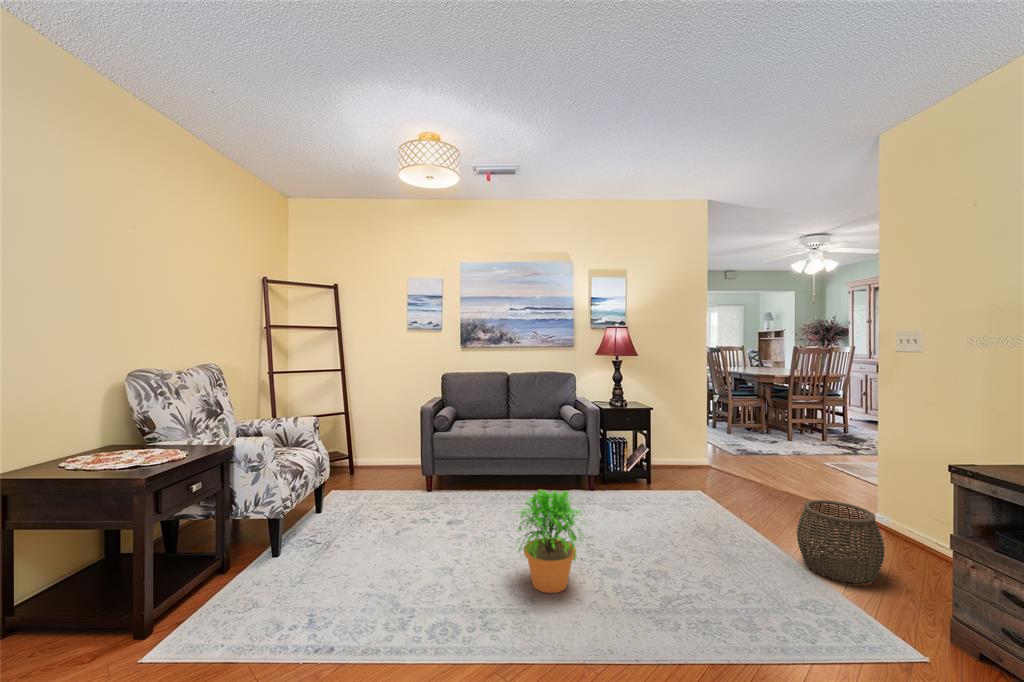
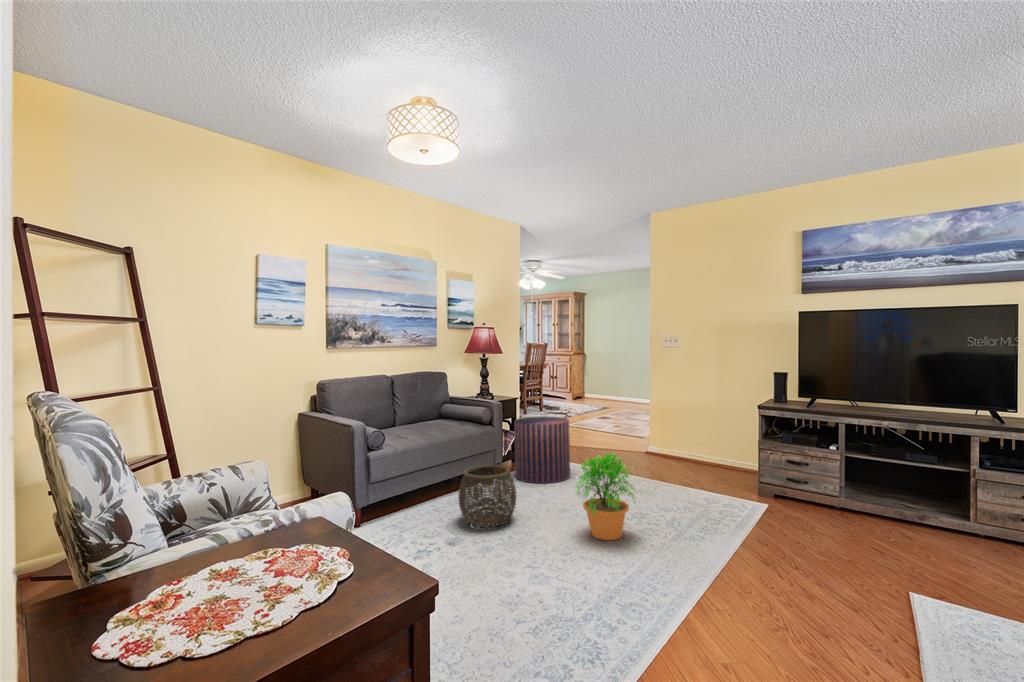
pouf: none [599,433,665,515] -> present [514,416,570,483]
woven basket: present [797,500,885,584] -> present [458,465,516,528]

